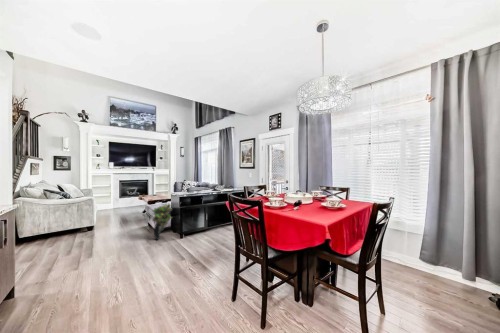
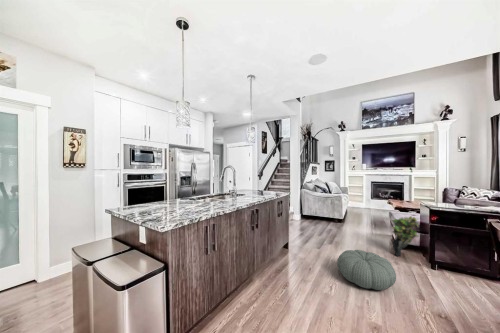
pouf: none [110,242,167,279] -> present [337,250,396,290]

